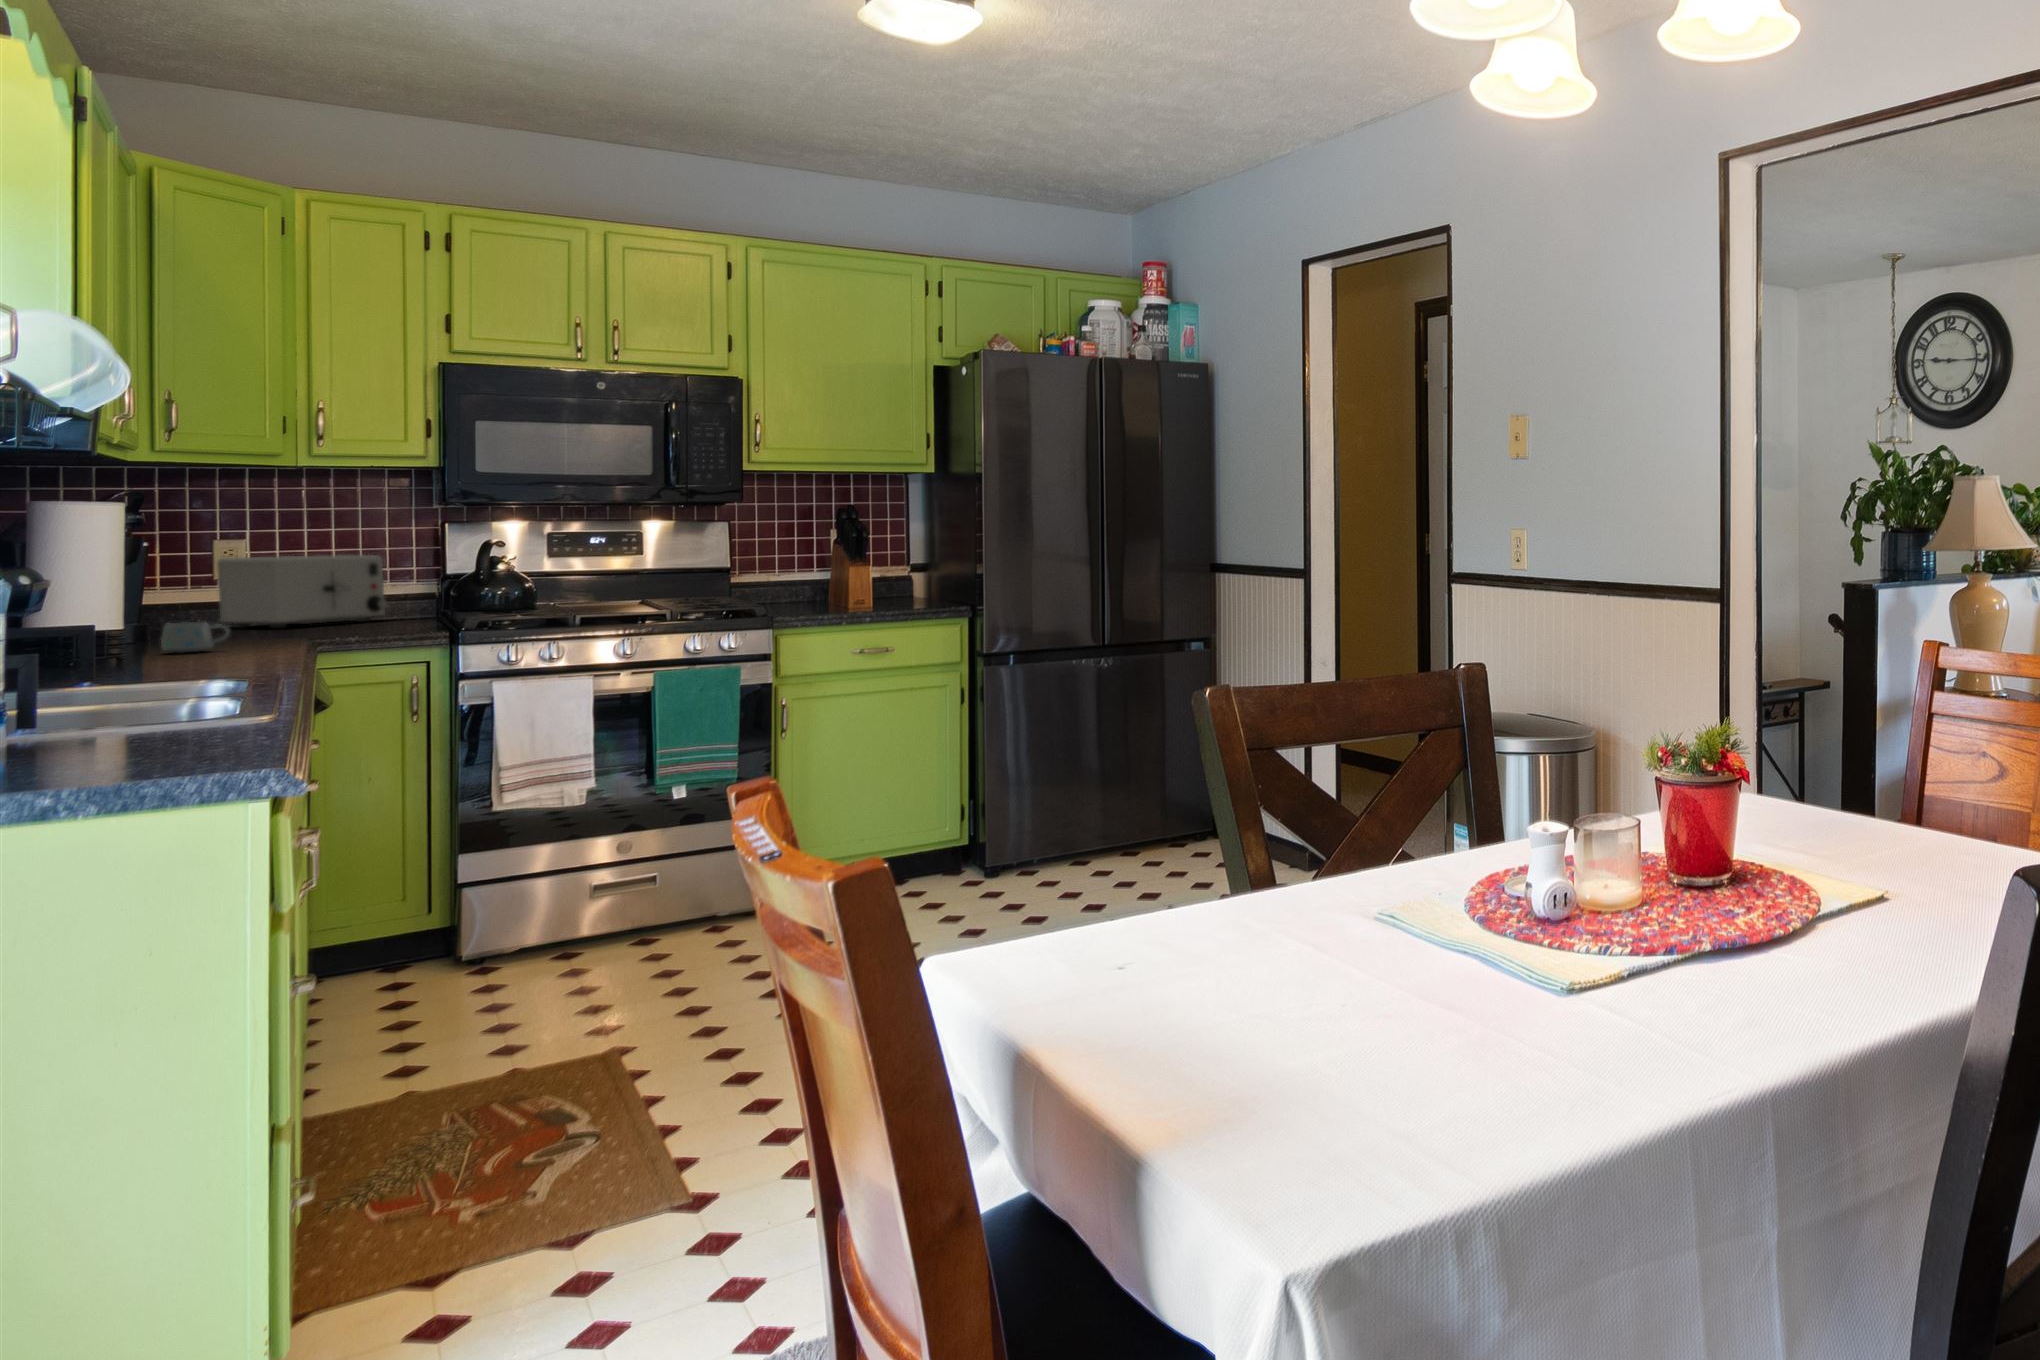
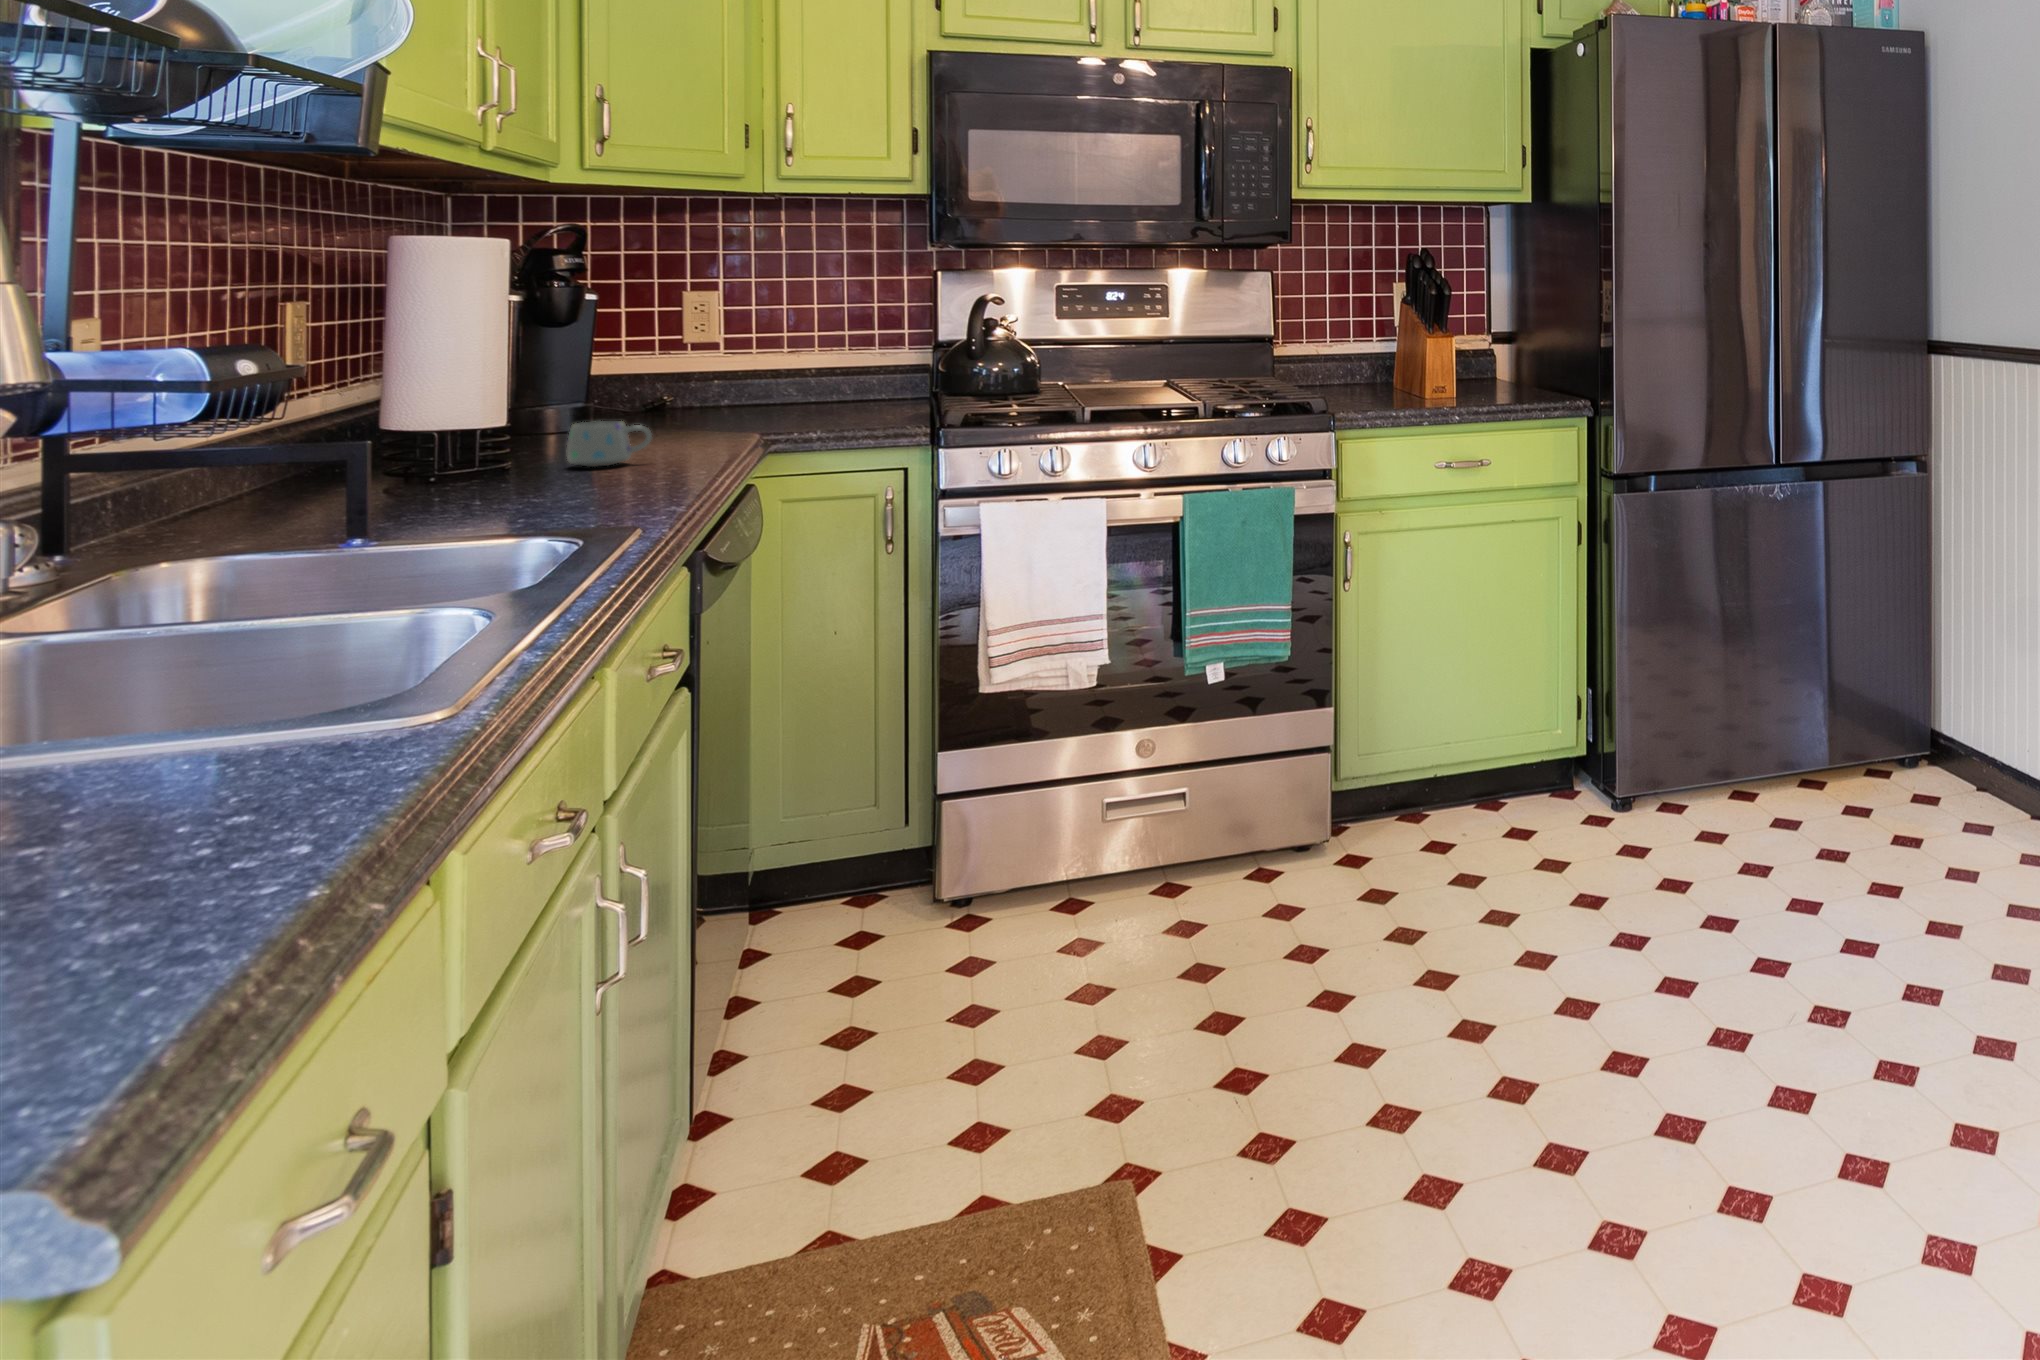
toaster: present [217,555,387,628] -> none [678,316,869,415]

